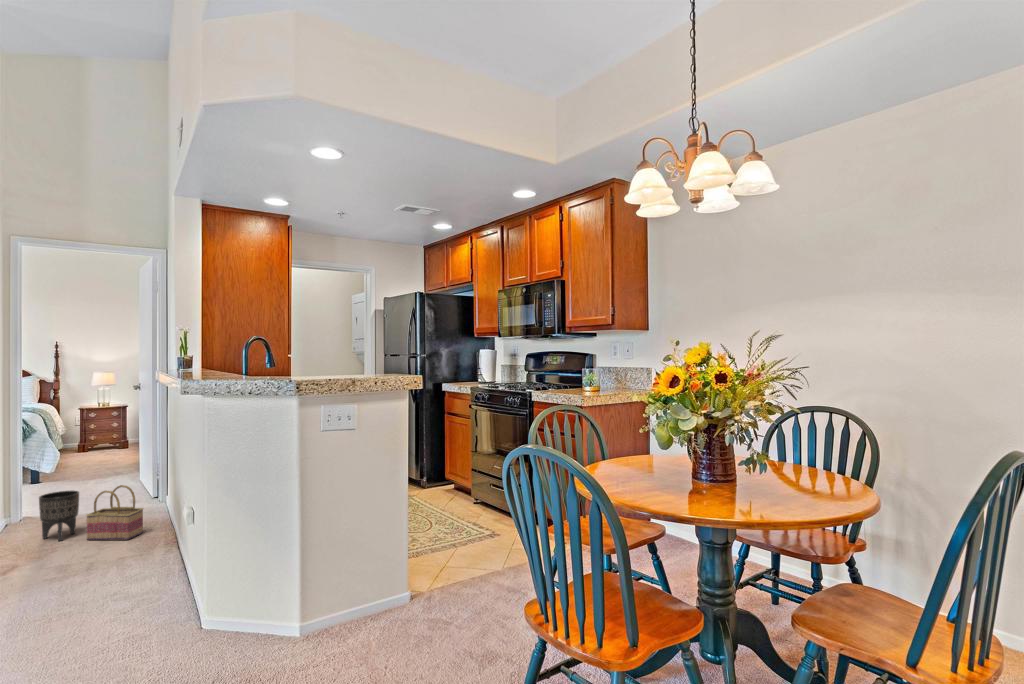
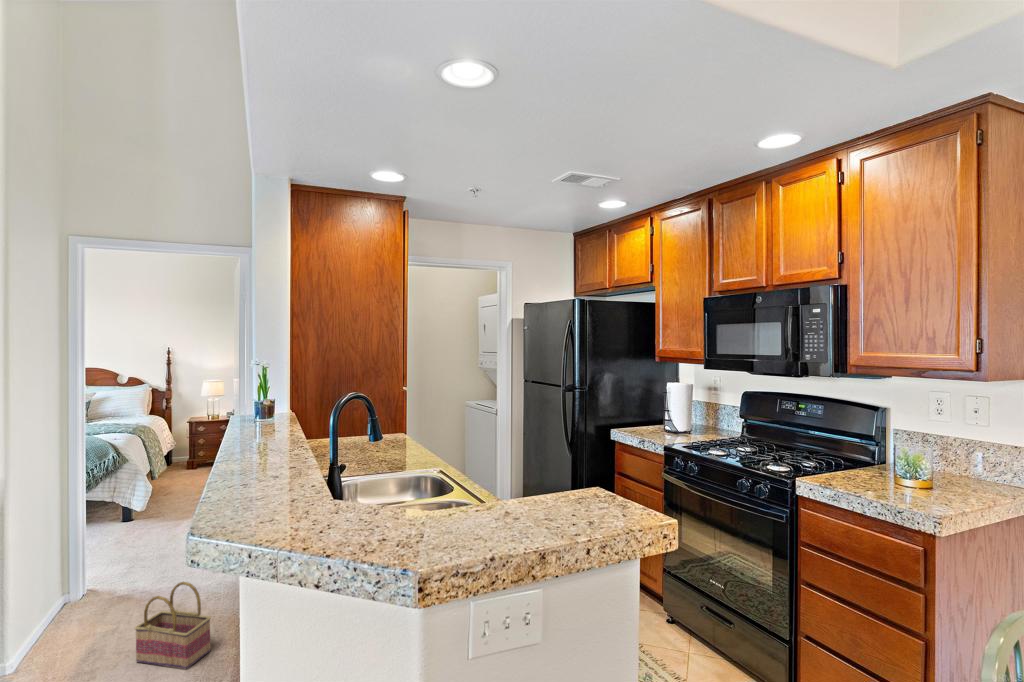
planter: present [39,491,79,541] -> none [78,582,133,661]

